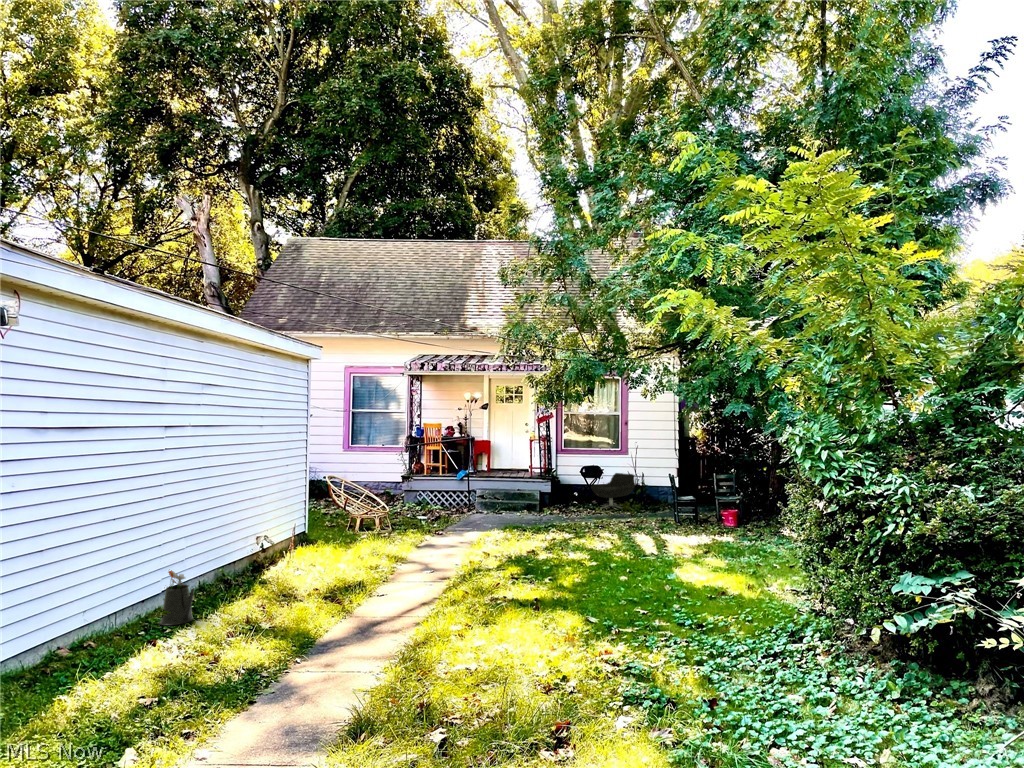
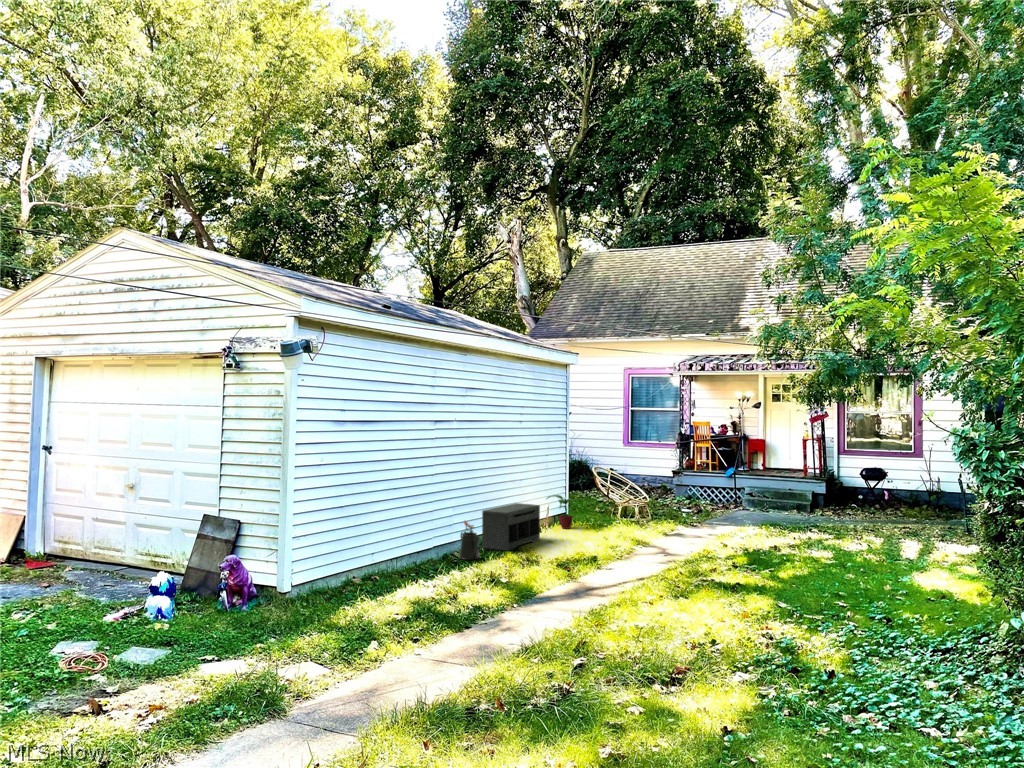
lounge chair: present [591,473,635,506] -> none [876,479,931,518]
potted plant: none [271,517,318,558] -> present [547,495,580,529]
bench: none [192,534,271,602] -> present [482,503,540,551]

